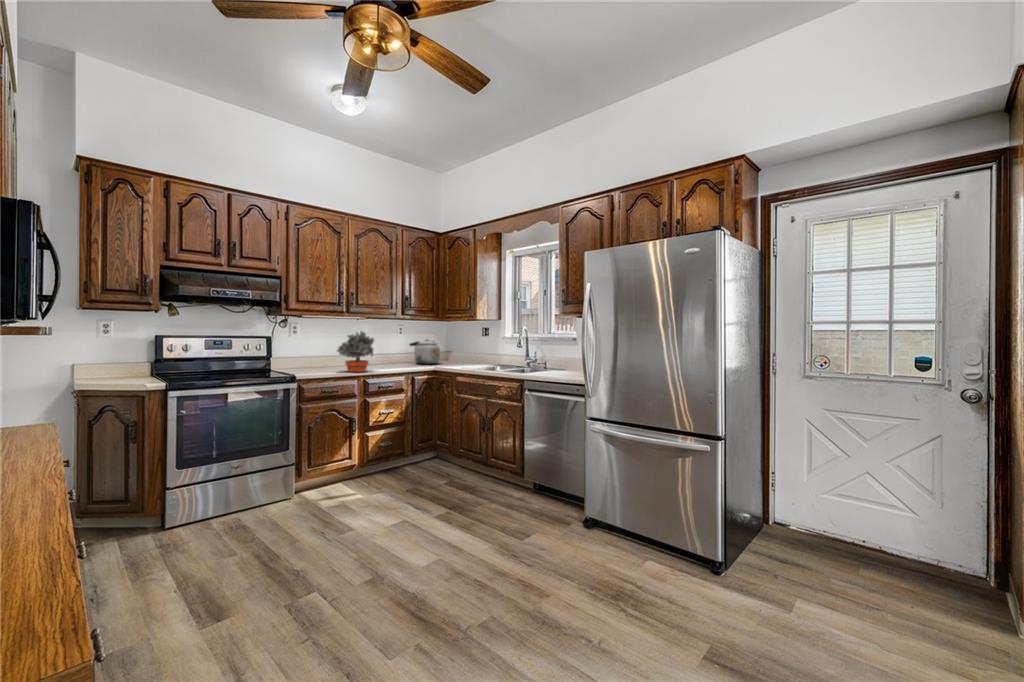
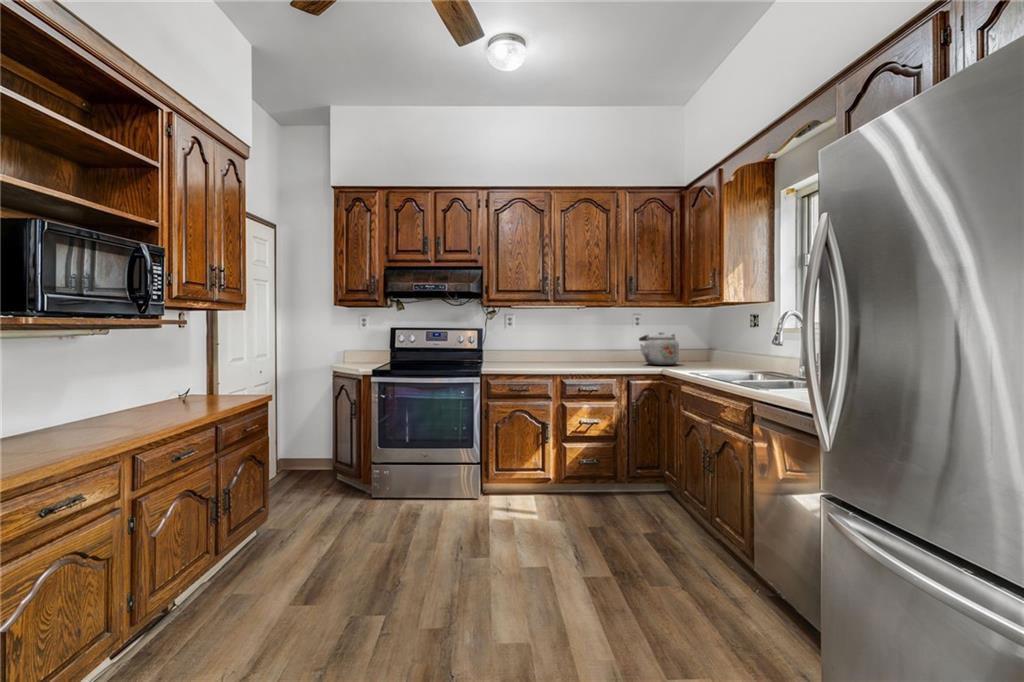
potted plant: present [337,331,374,372] -> none [528,320,572,370]

